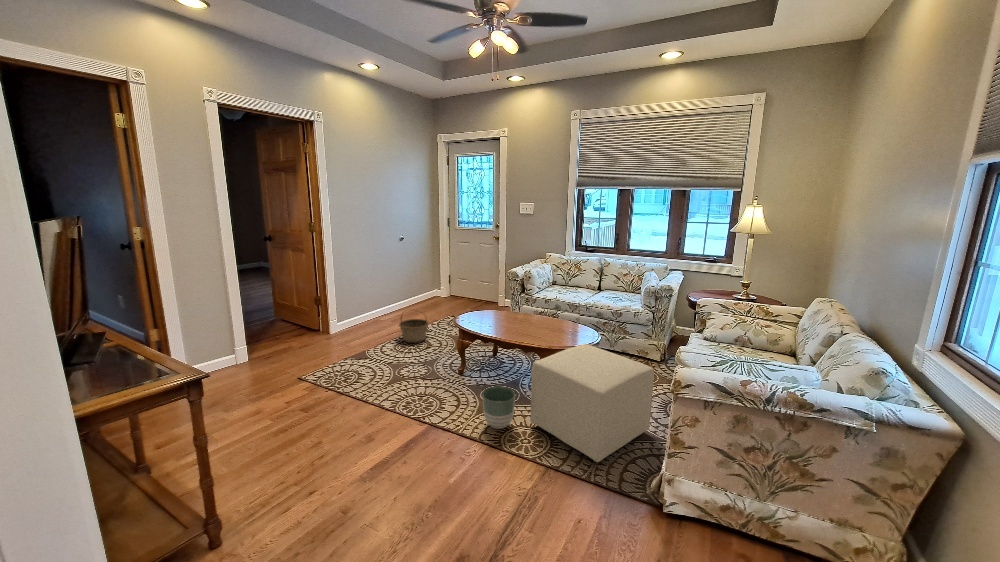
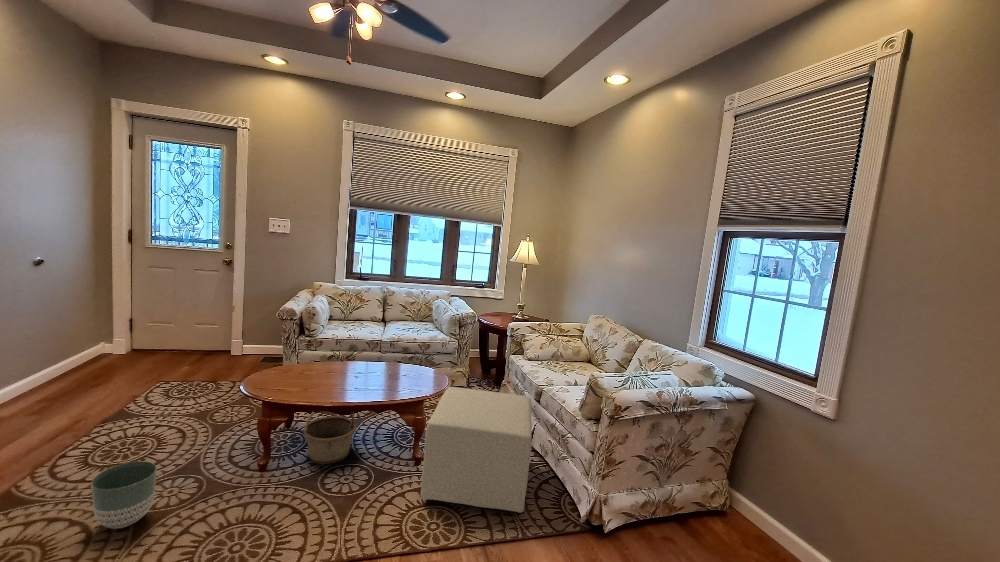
basket: present [399,309,429,343] -> present [303,412,356,464]
planter: present [482,386,515,429] -> present [91,461,157,529]

